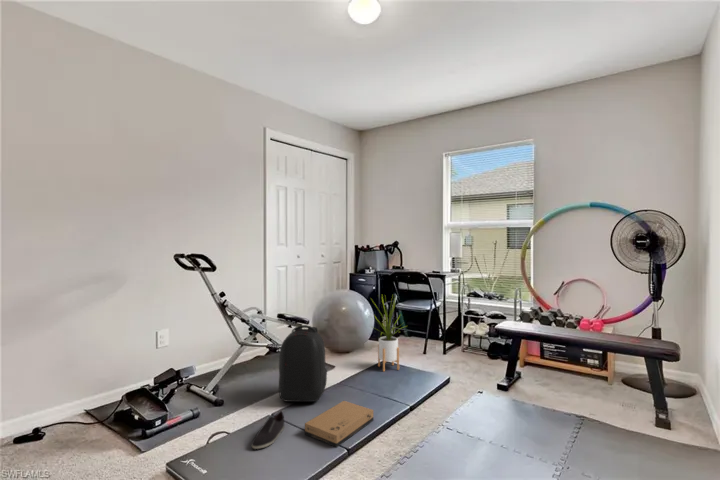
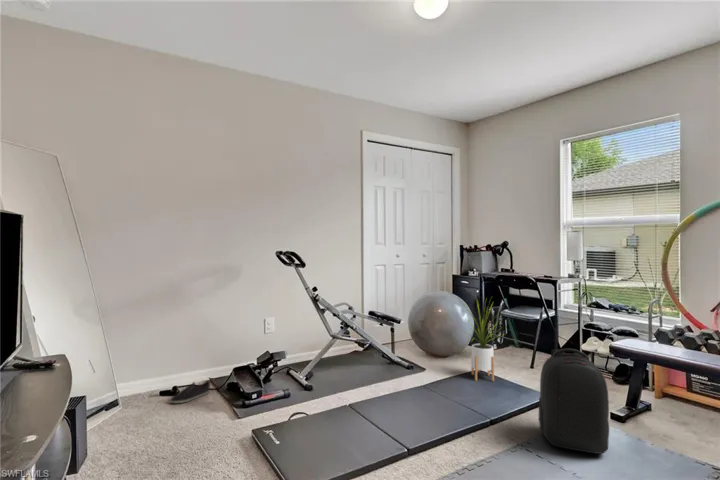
backpack: present [279,325,327,402] -> present [539,348,609,454]
cardboard box: present [305,401,373,447] -> none [373,403,446,446]
shoe: present [252,412,284,449] -> present [170,381,210,403]

